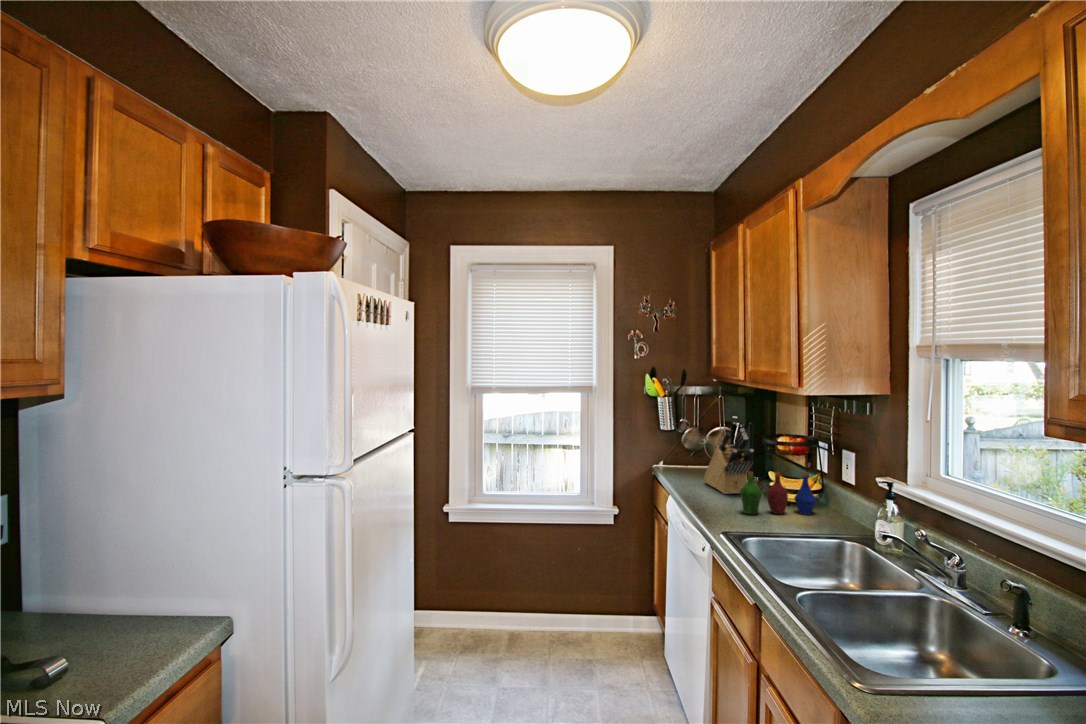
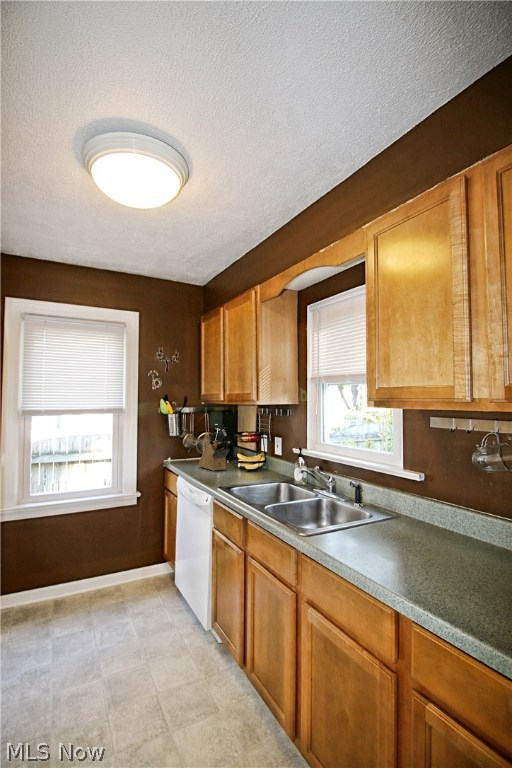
bottle: present [740,471,817,515] -> none [224,451,265,478]

